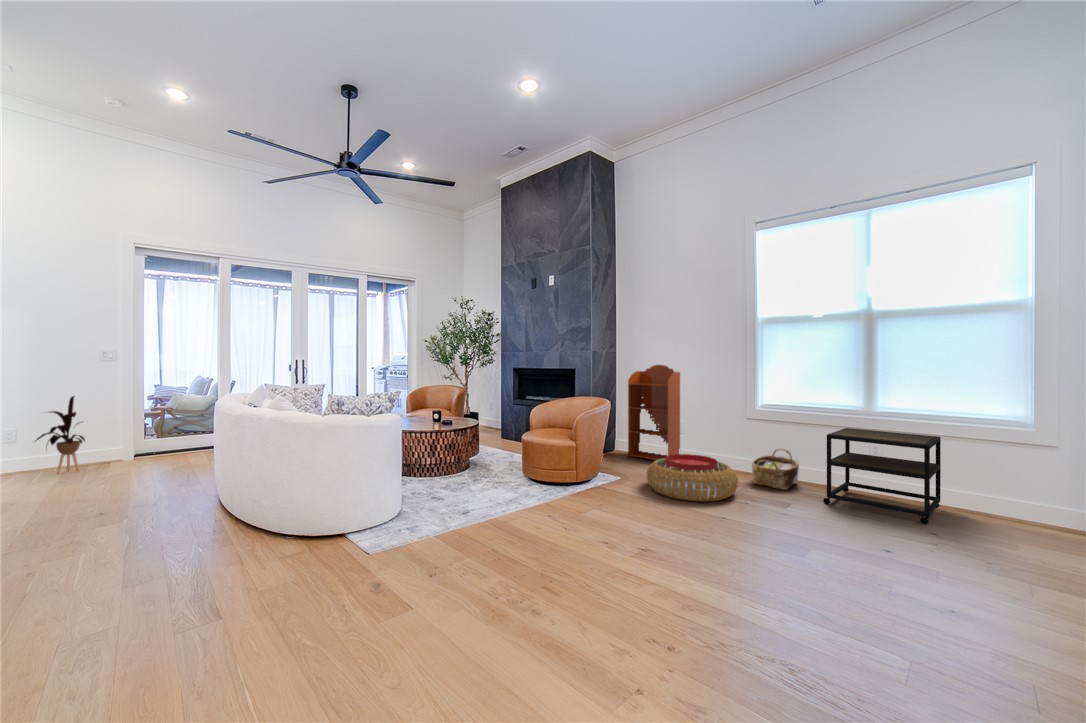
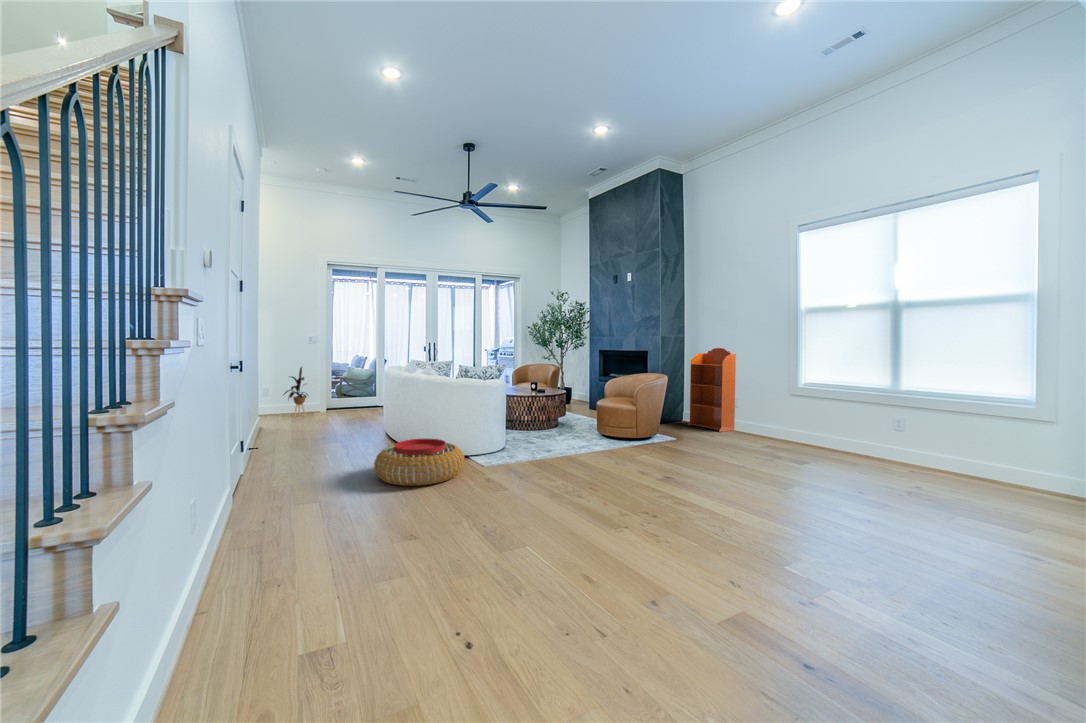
side table: present [823,428,941,524] -> none [837,403,949,481]
woven basket: present [752,449,799,490] -> none [785,420,829,453]
pouf: present [647,454,738,501] -> present [374,439,464,486]

